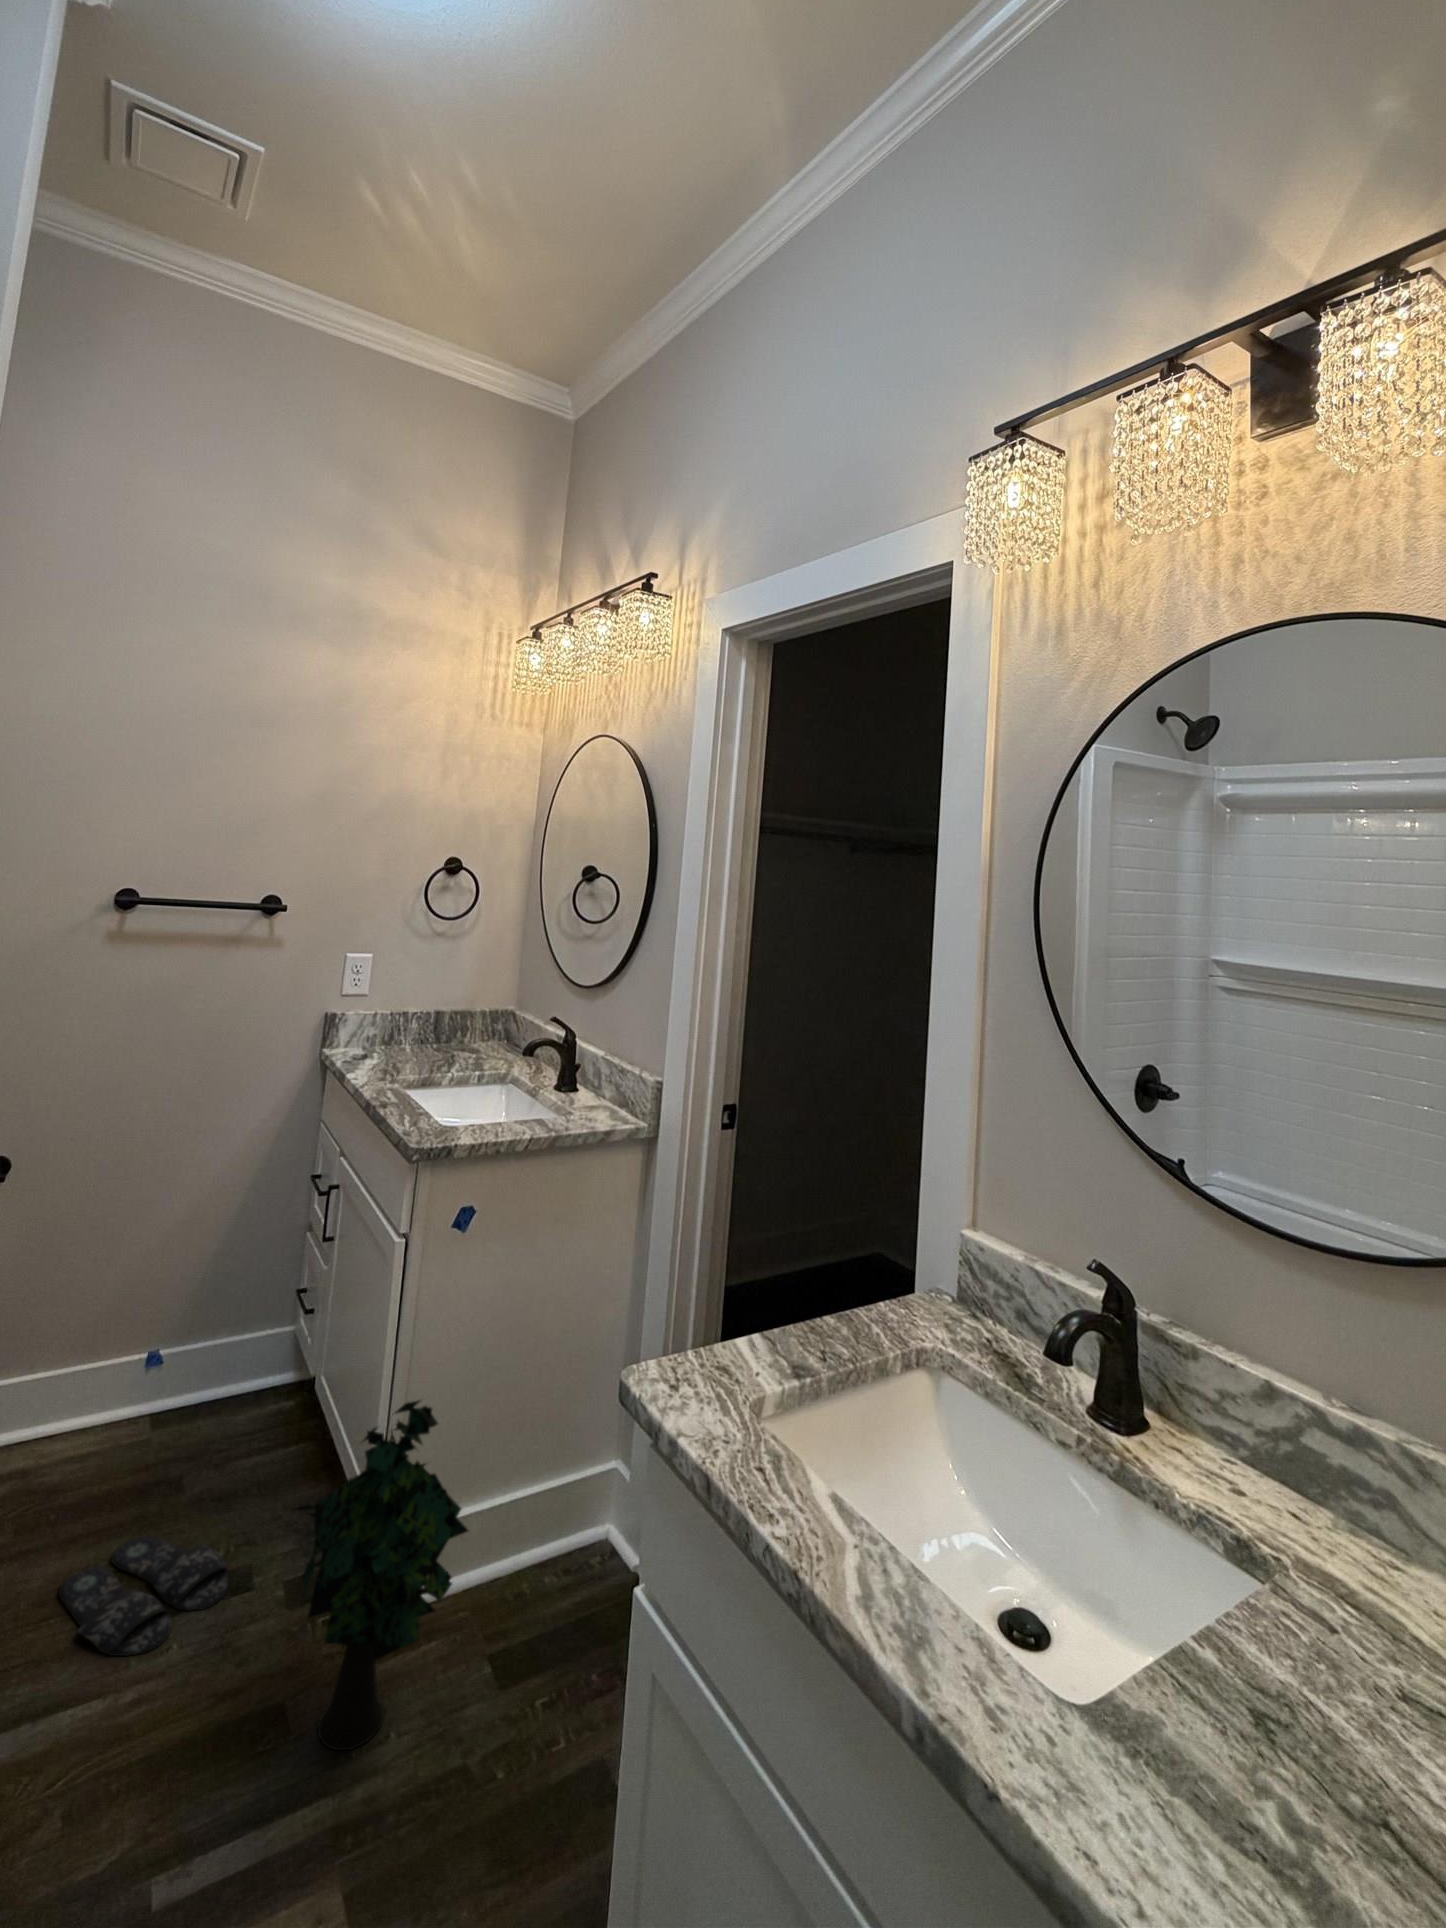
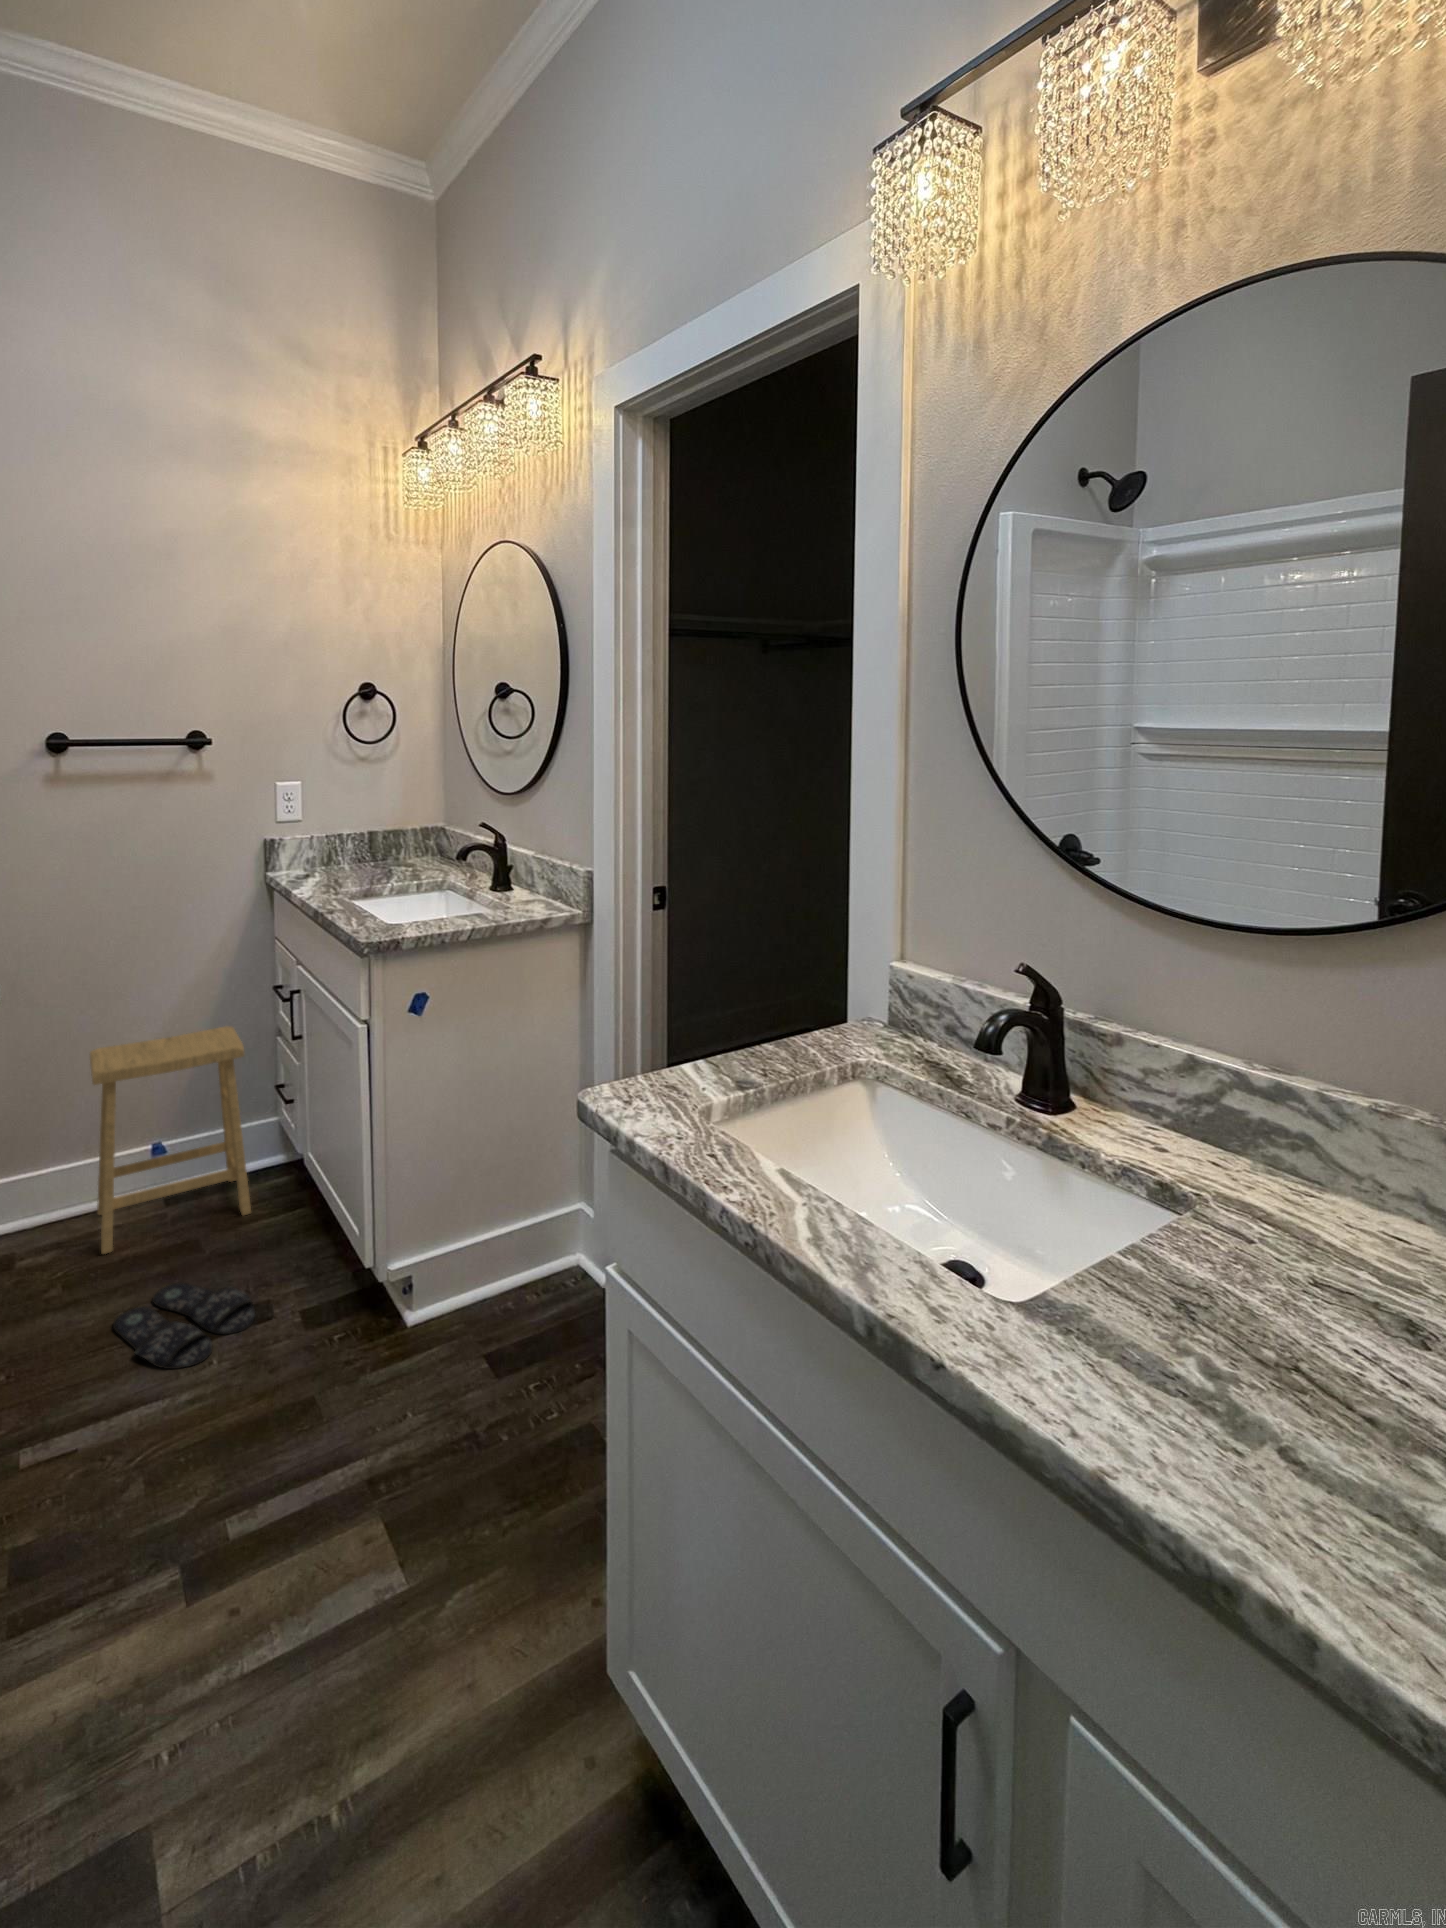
footstool: none [63,1217,268,1491] -> present [90,1027,251,1254]
decorative plant: present [295,1401,468,1750] -> none [298,1154,457,1425]

